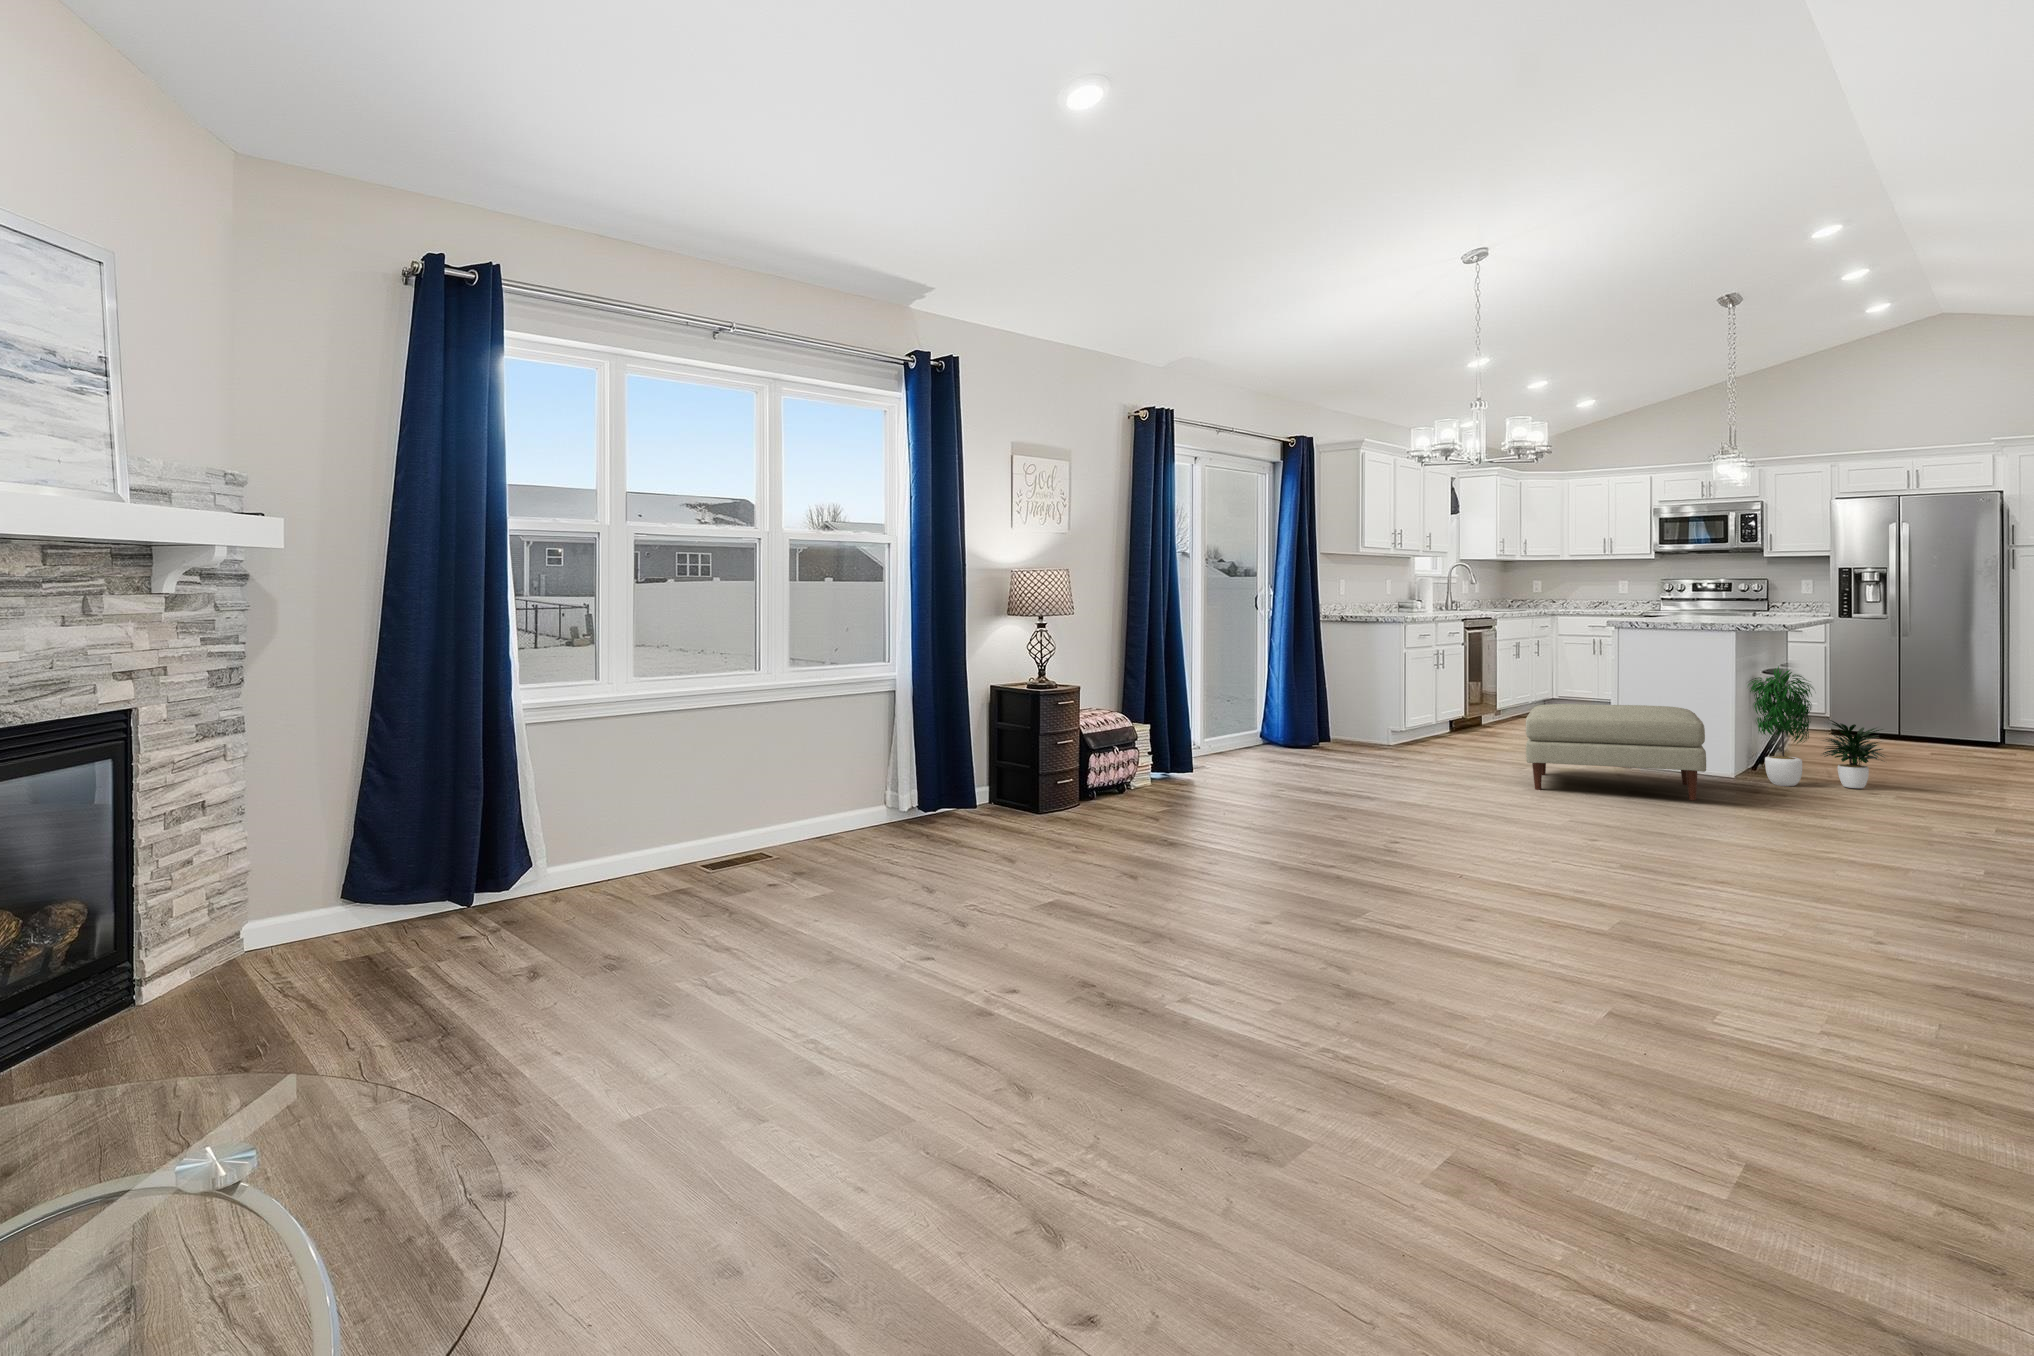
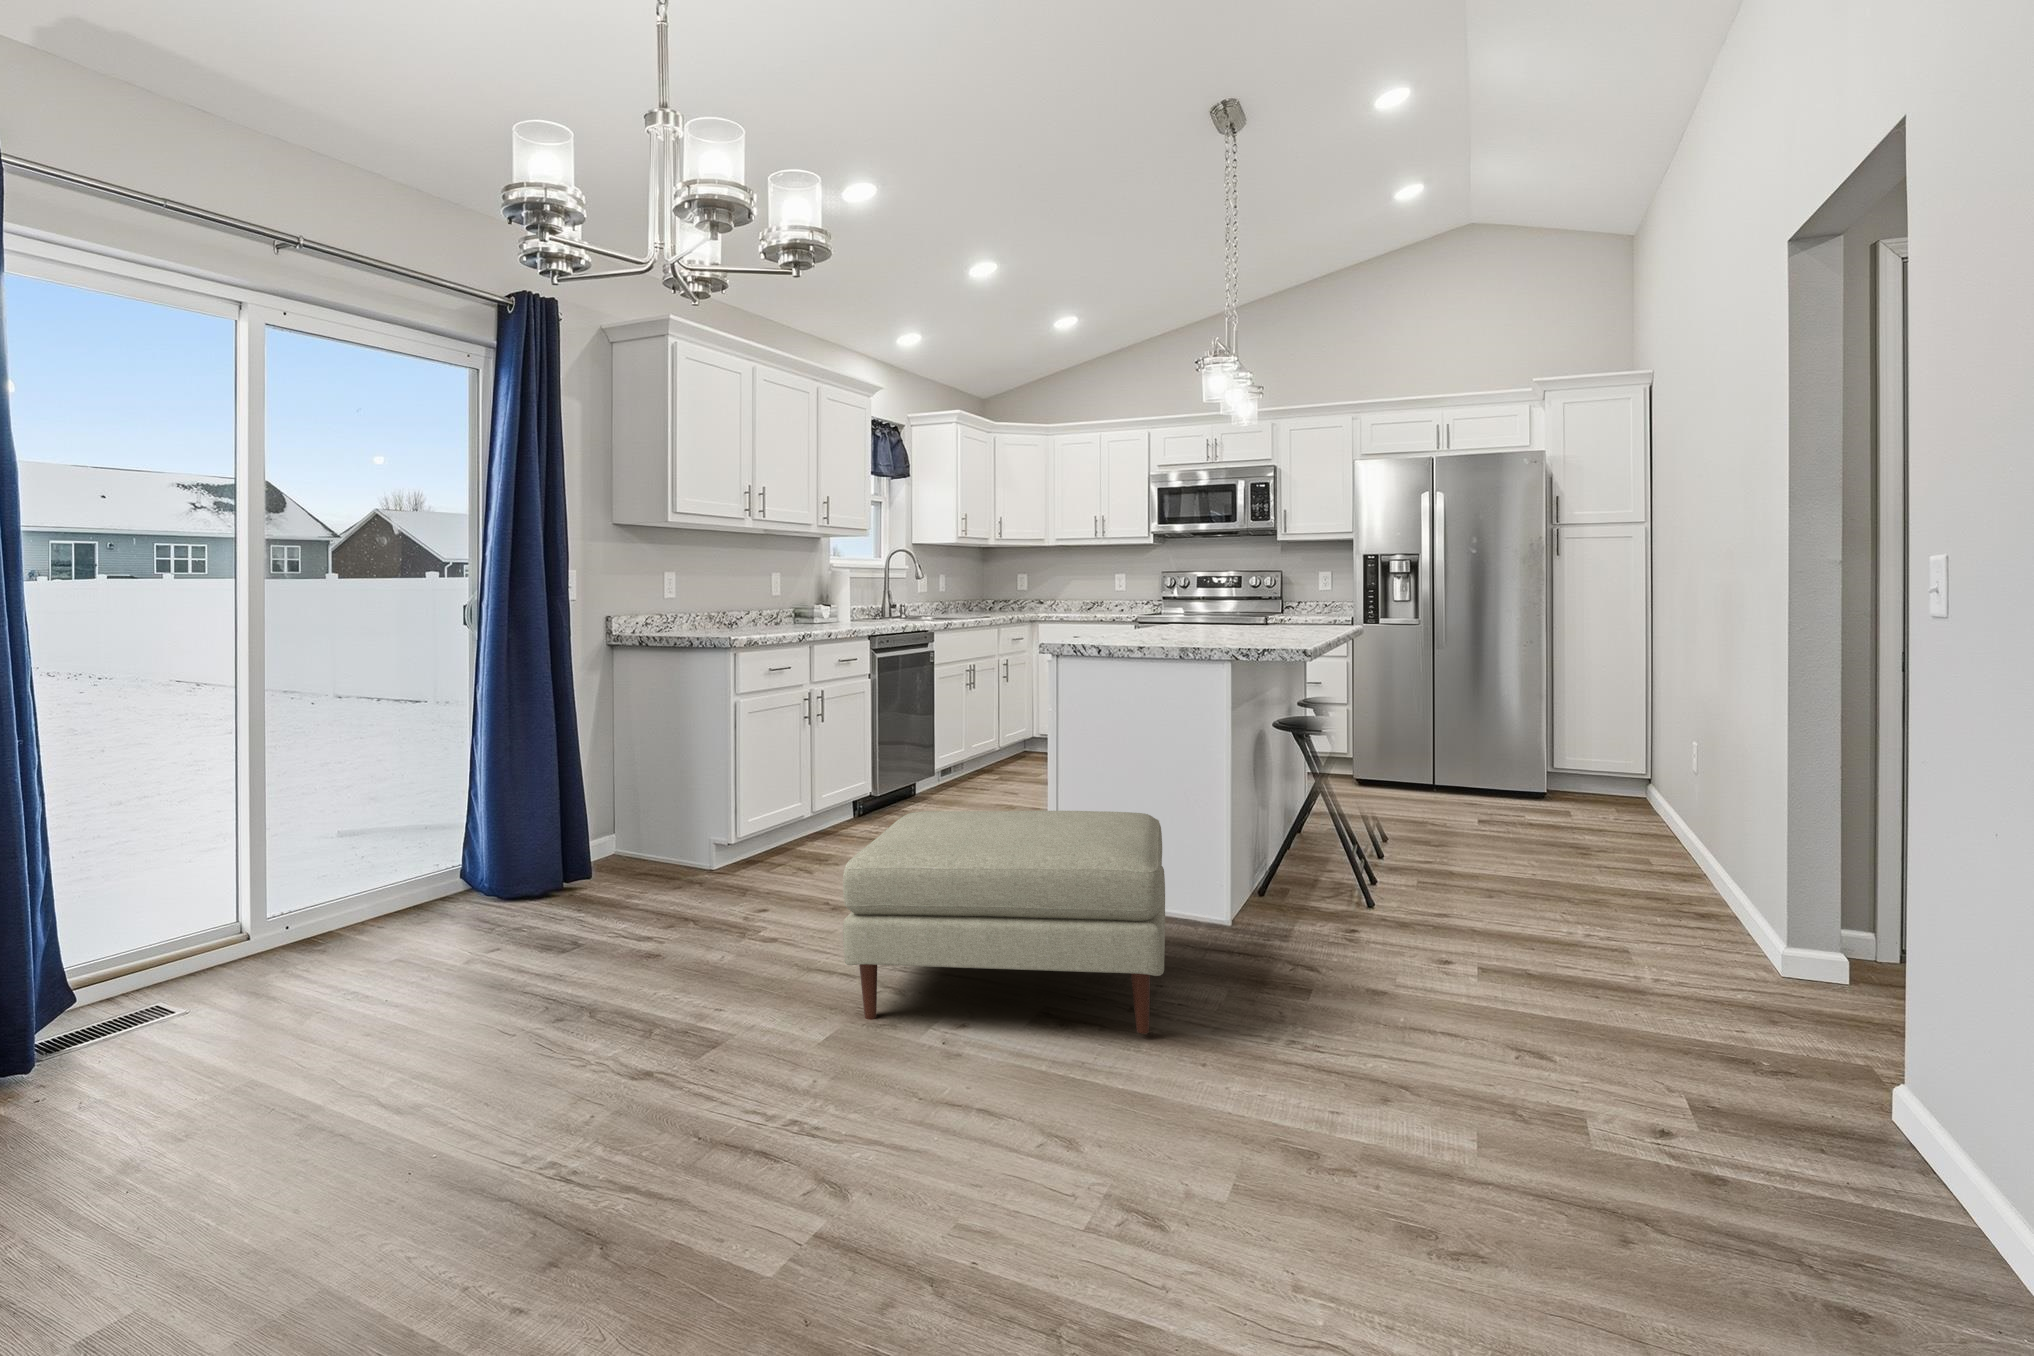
potted plant: present [1748,666,1885,788] -> none [1242,720,1454,942]

